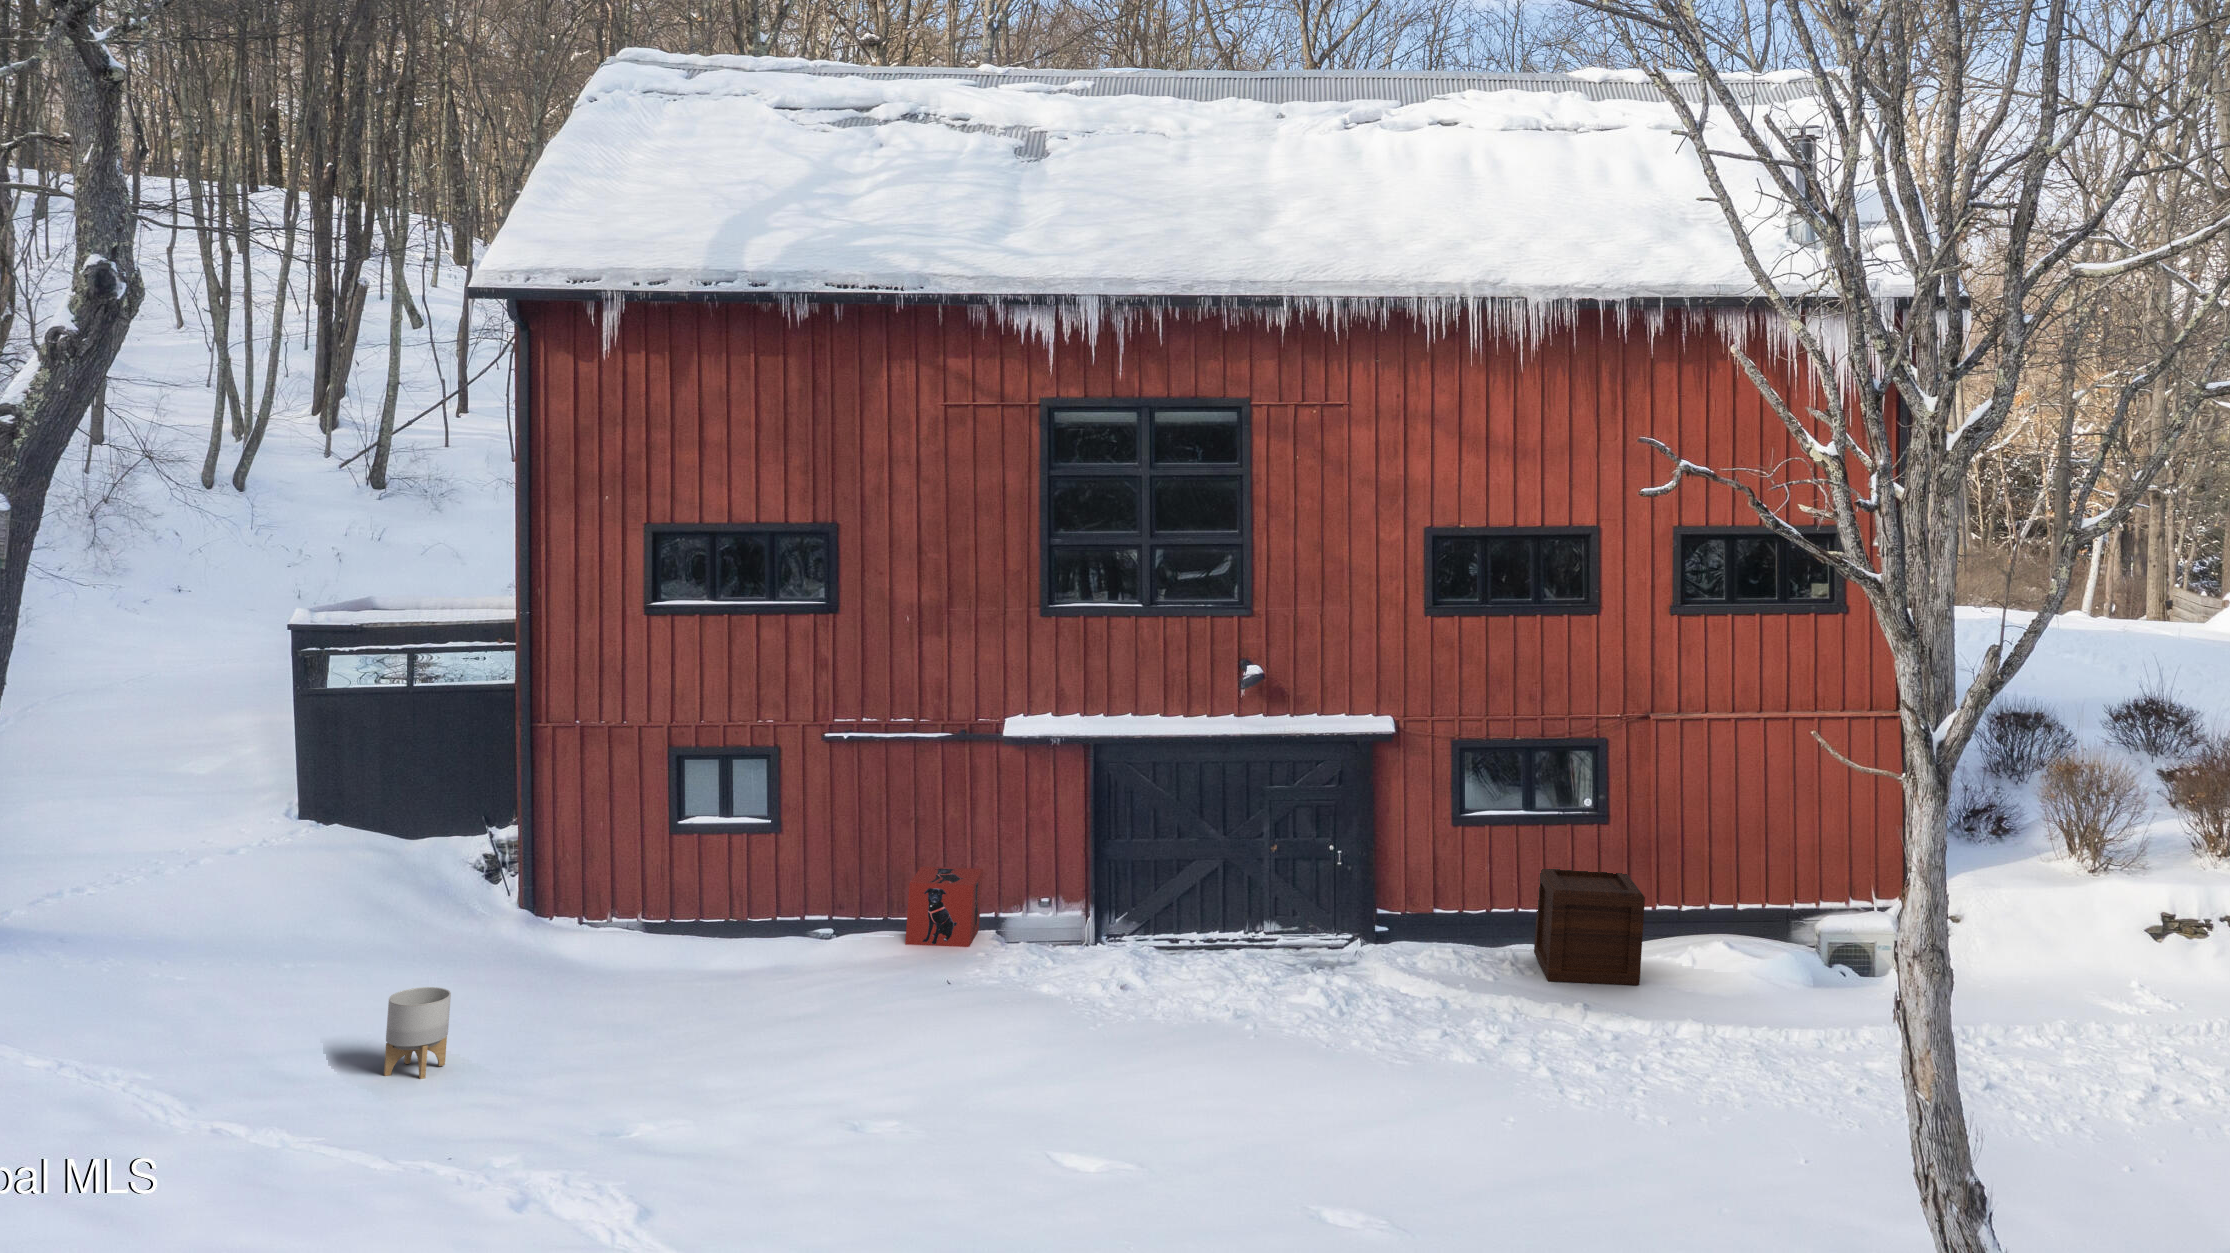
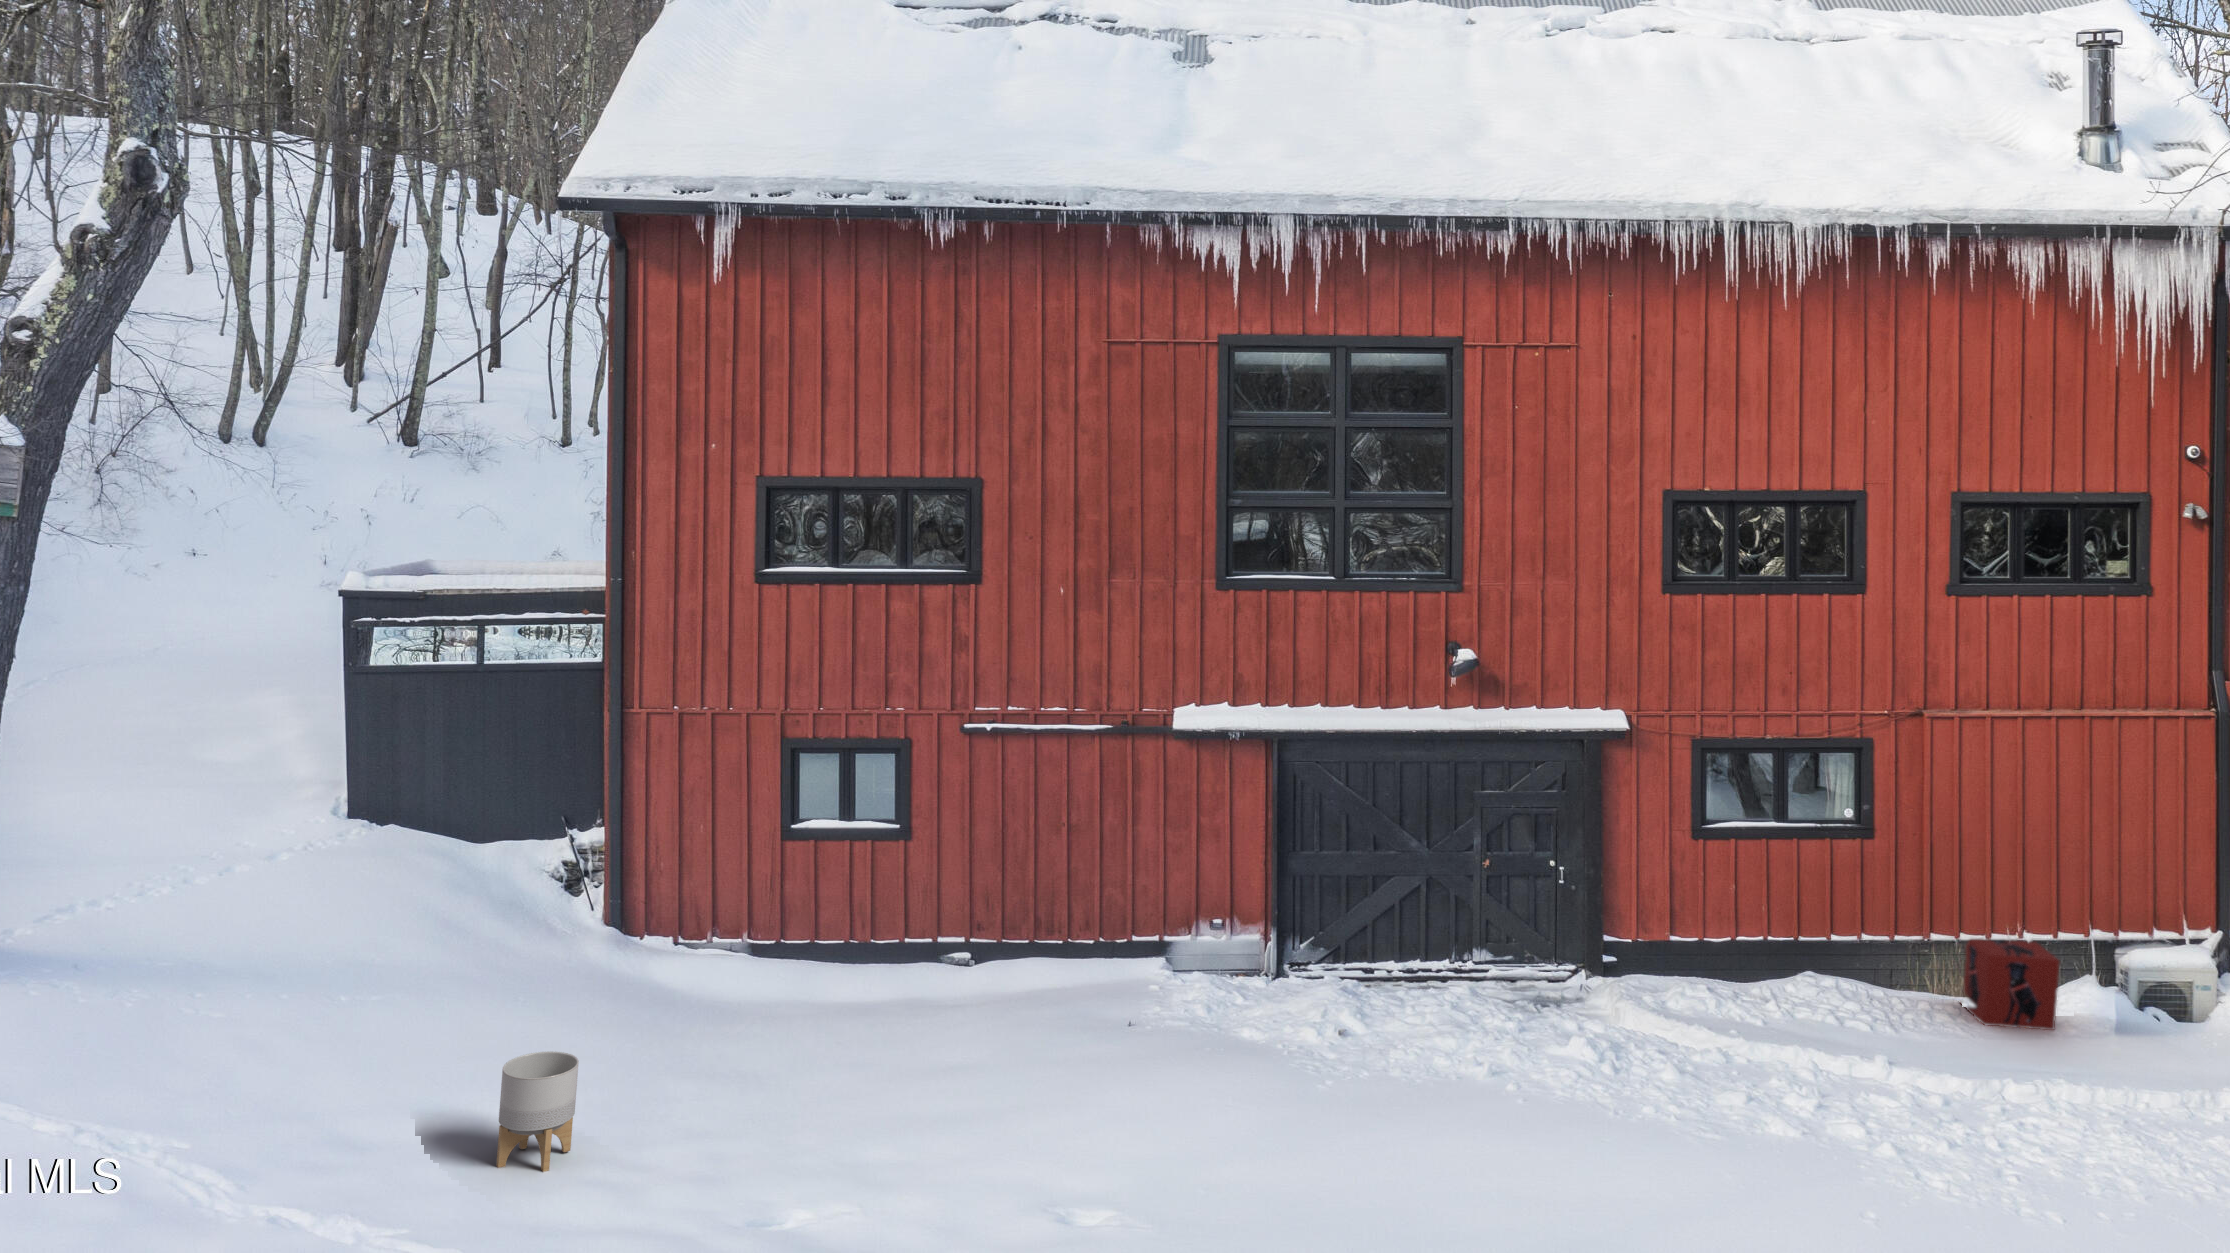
storage box: present [905,866,983,947] -> present [1964,939,2060,1030]
wooden crate: present [1534,869,1645,986] -> none [1784,888,1932,1031]

